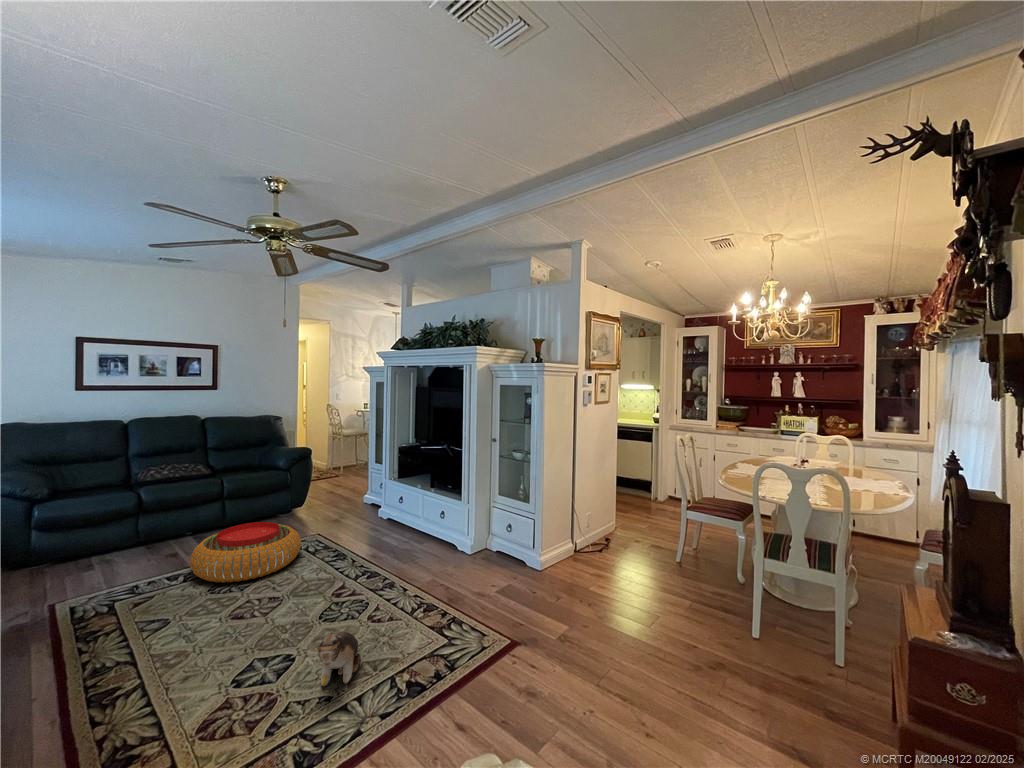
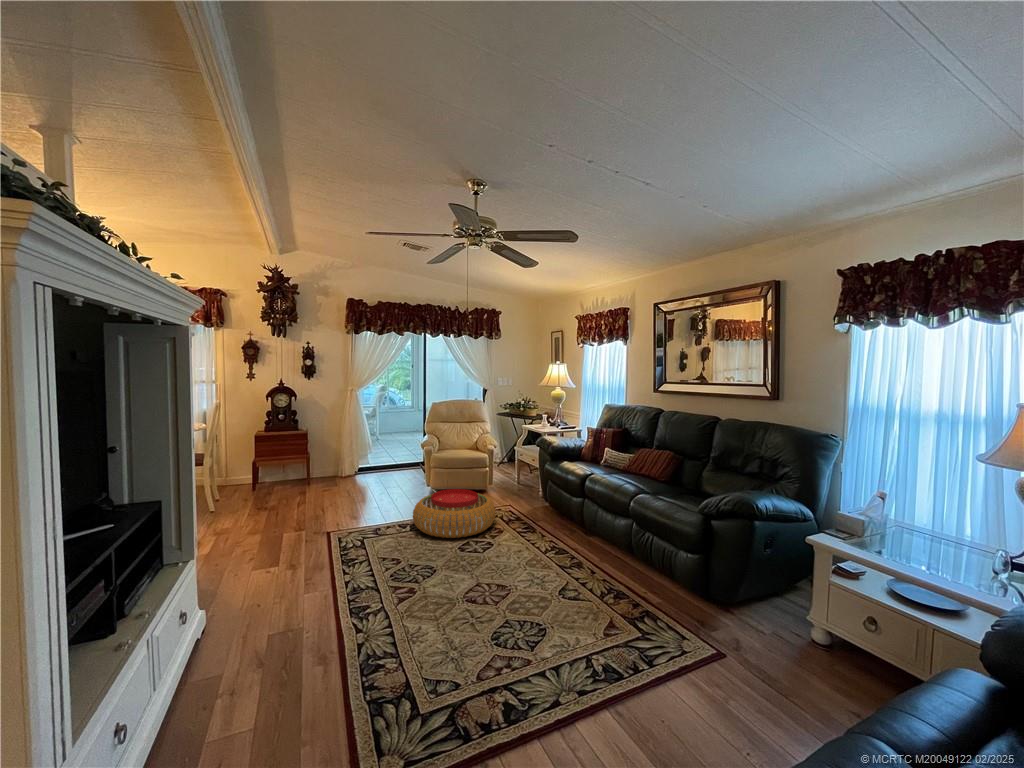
plush toy: present [313,632,361,686] -> none [514,600,555,651]

